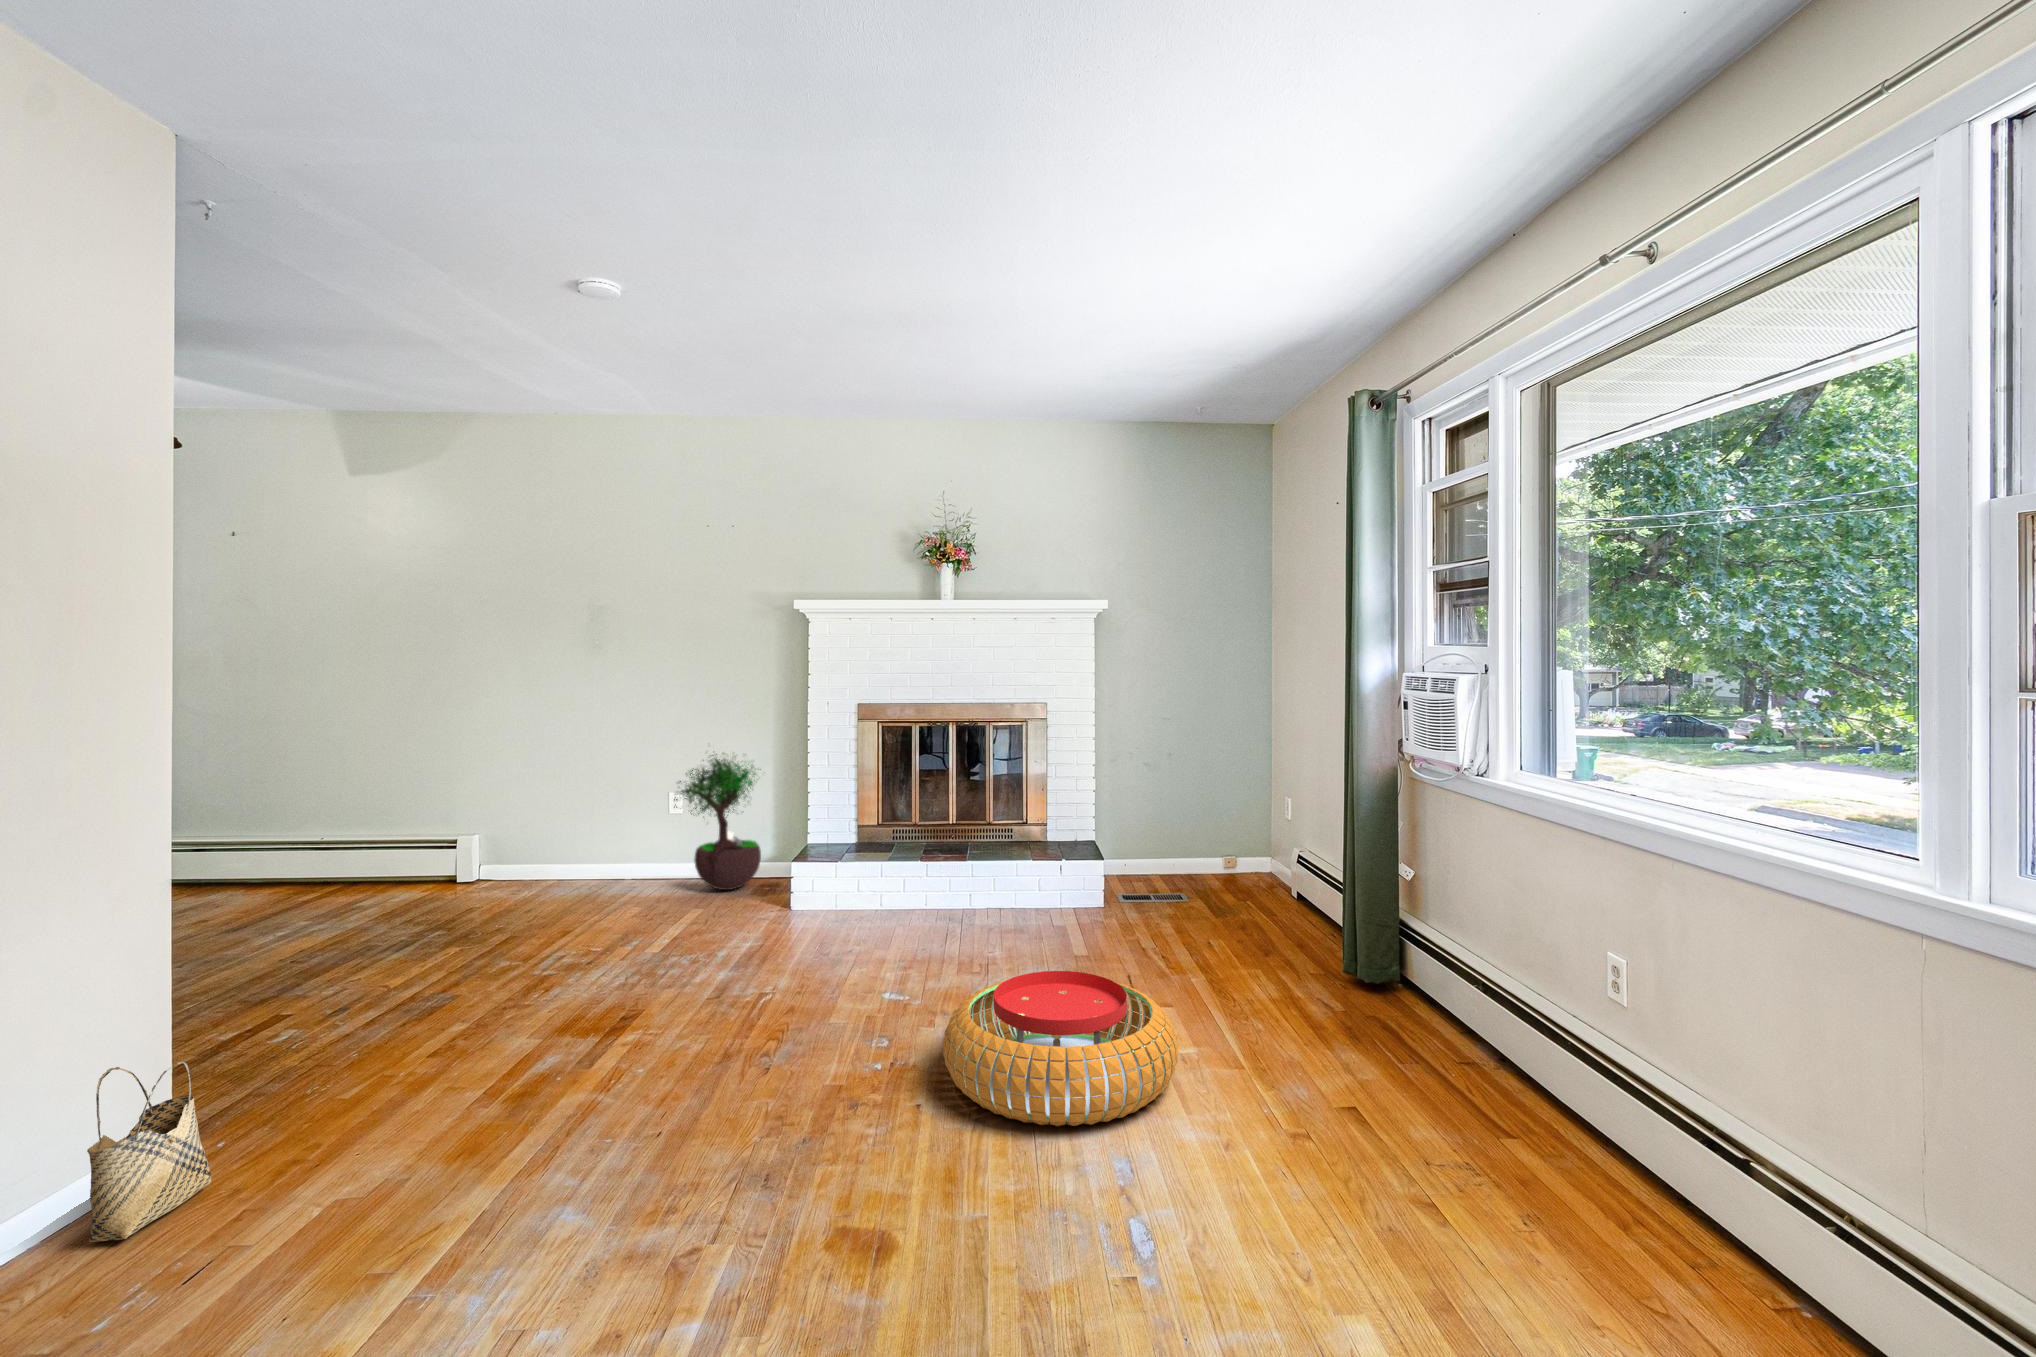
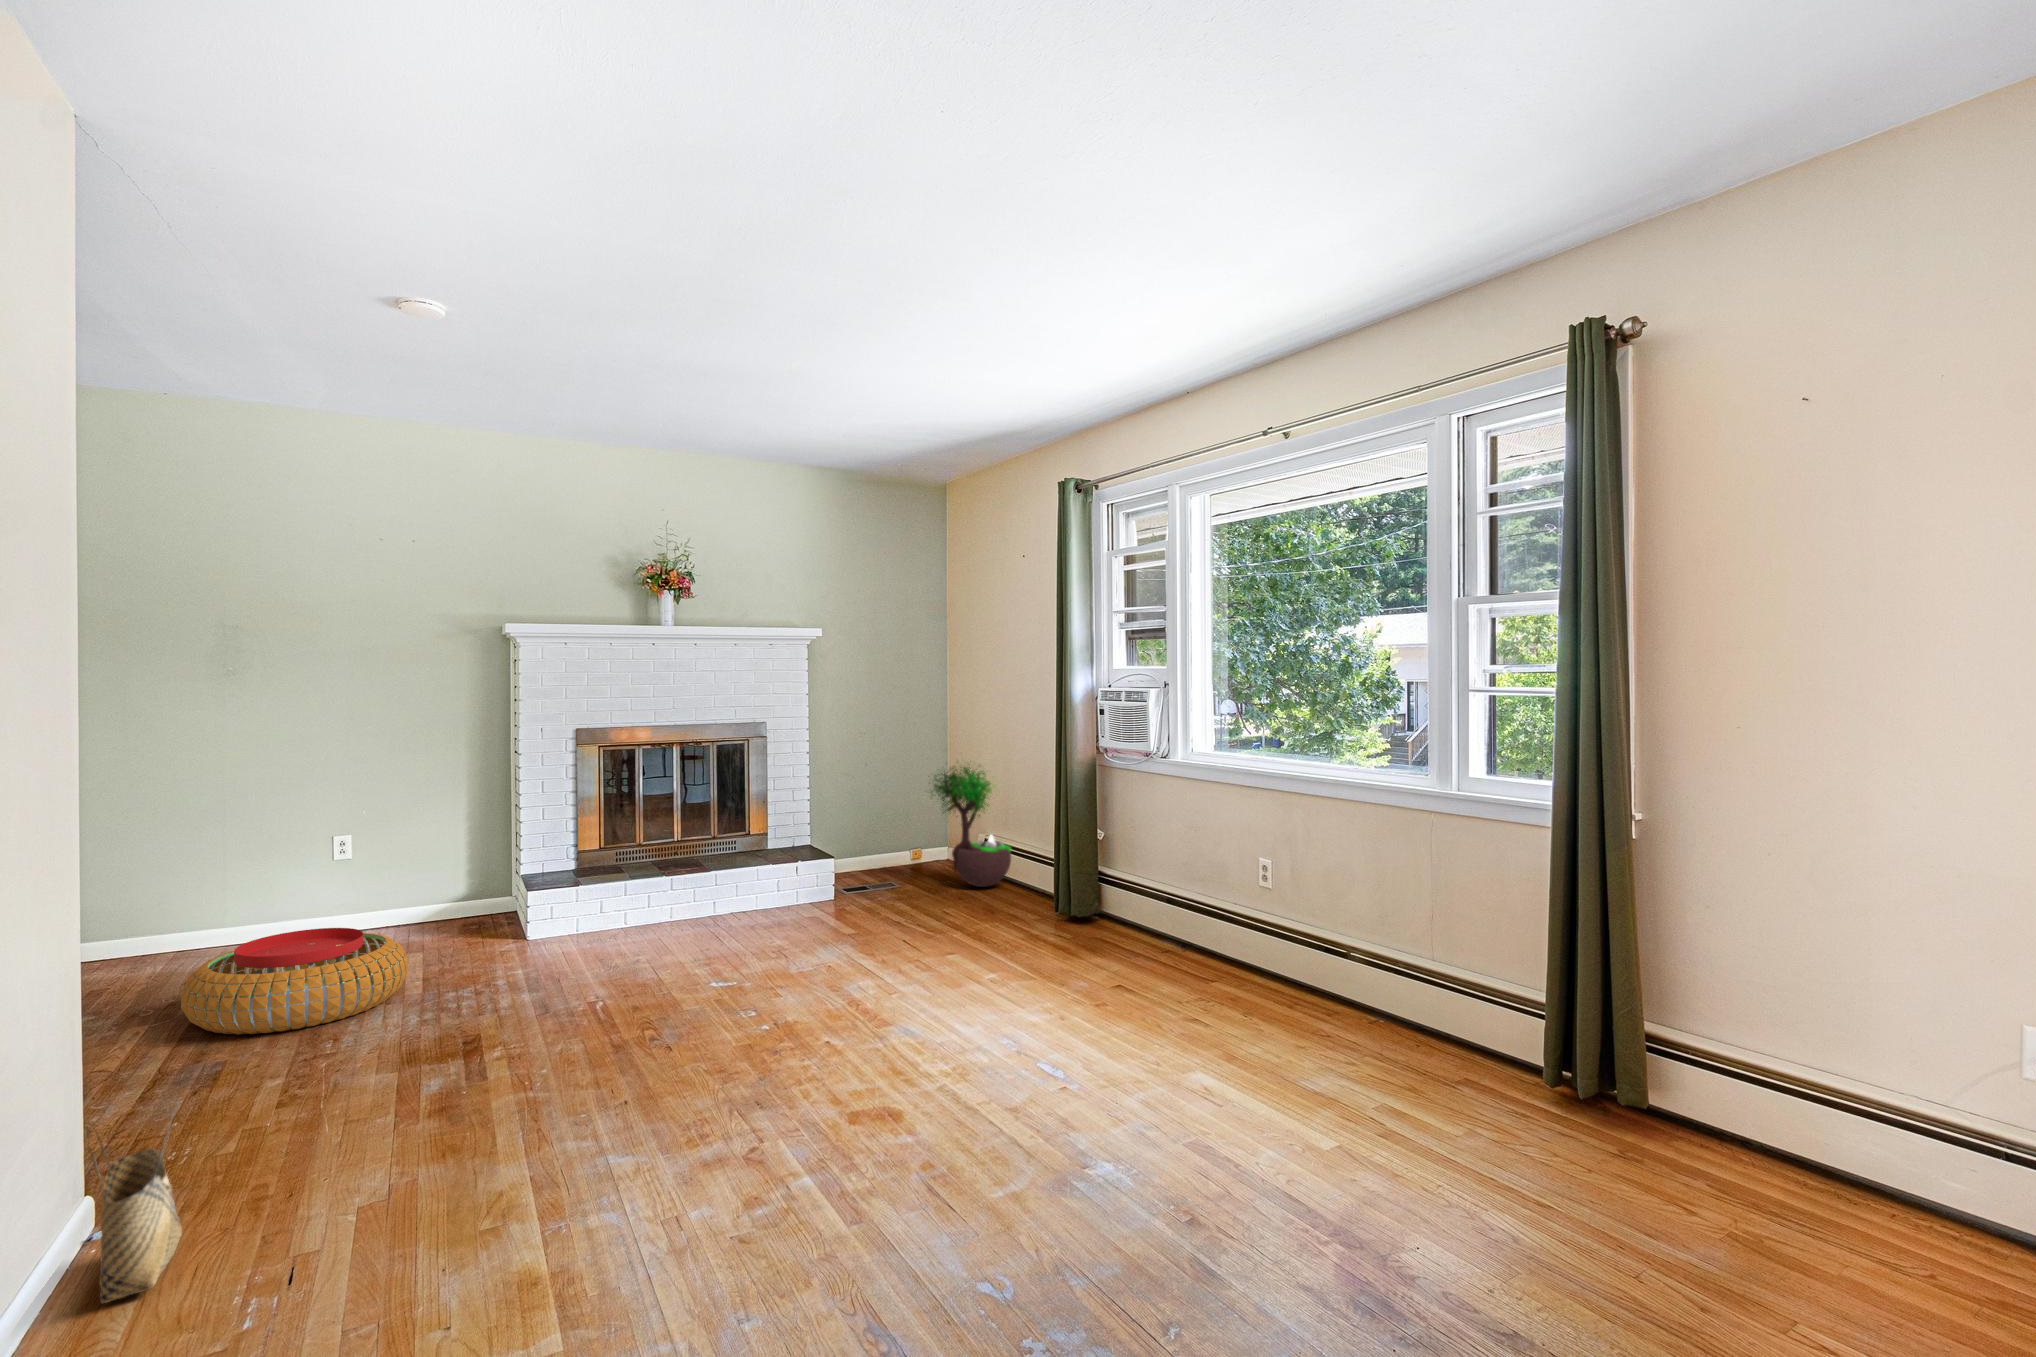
potted tree: present [677,753,761,890] -> present [929,759,1011,887]
pouf: present [943,971,1178,1126] -> present [181,928,408,1035]

